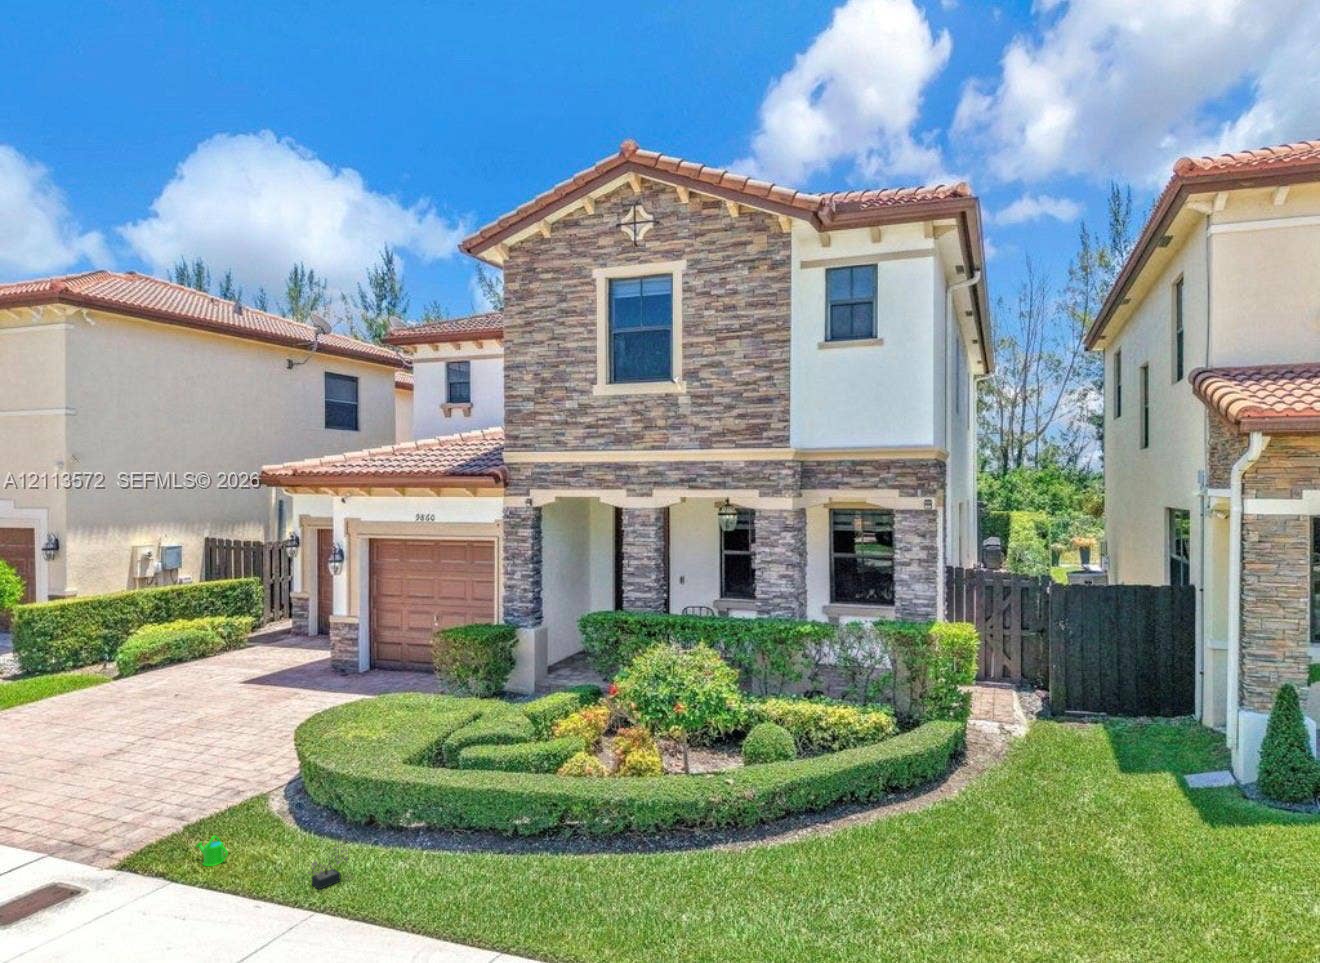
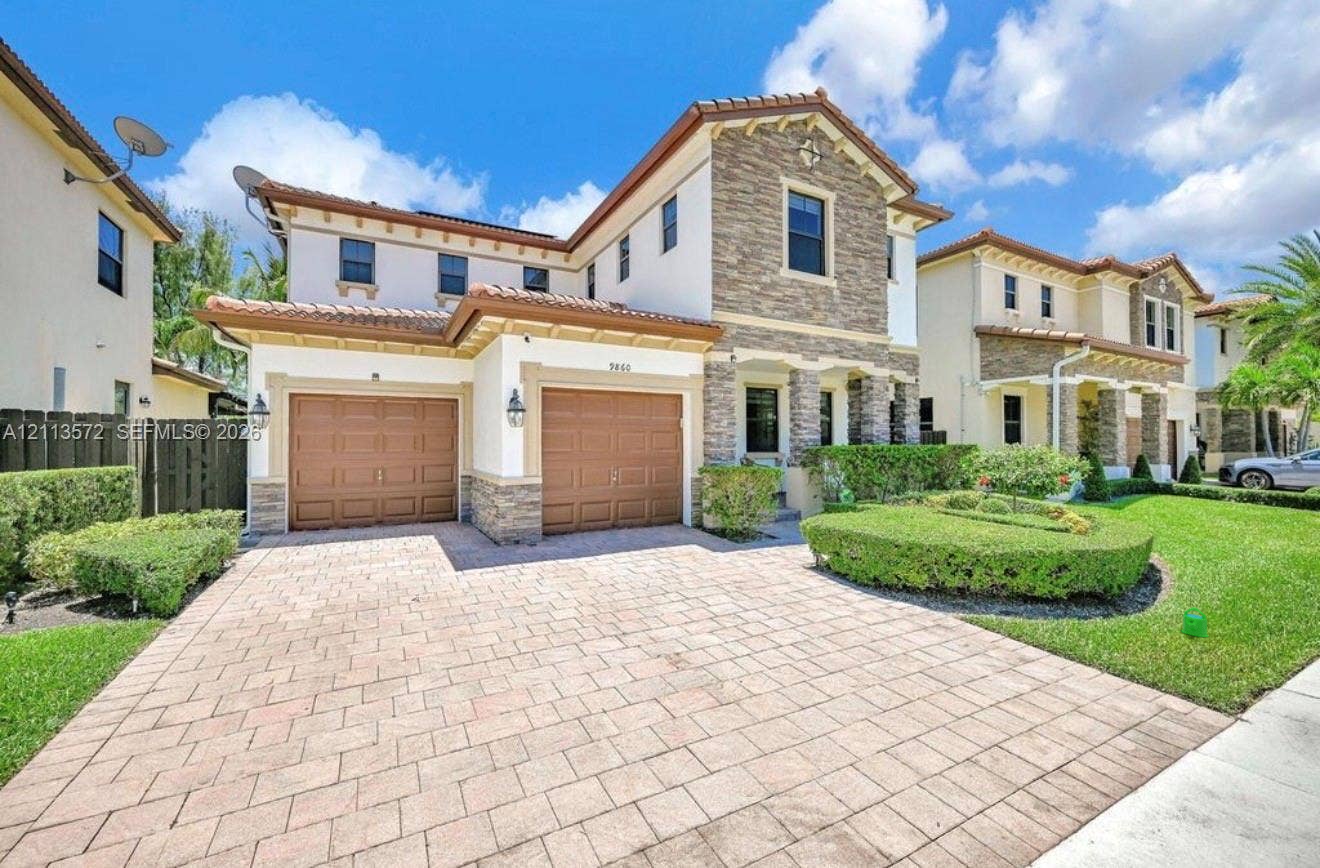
decorative plant: present [312,847,348,889] -> none [1217,580,1265,614]

